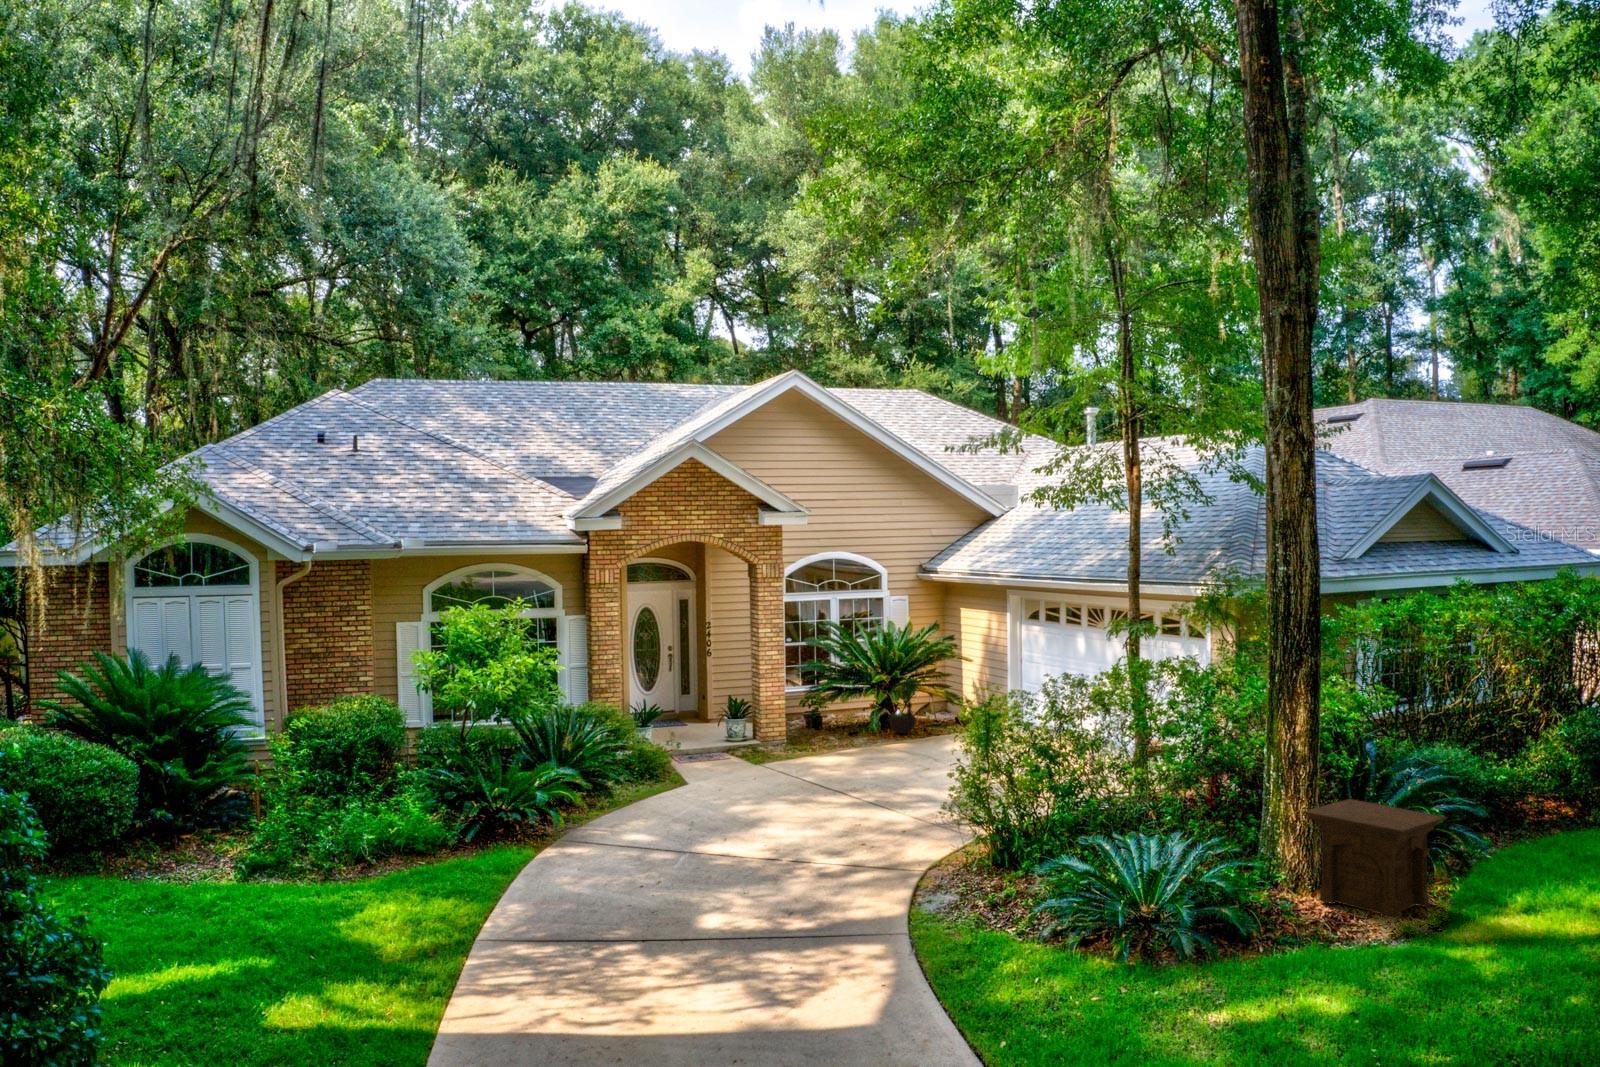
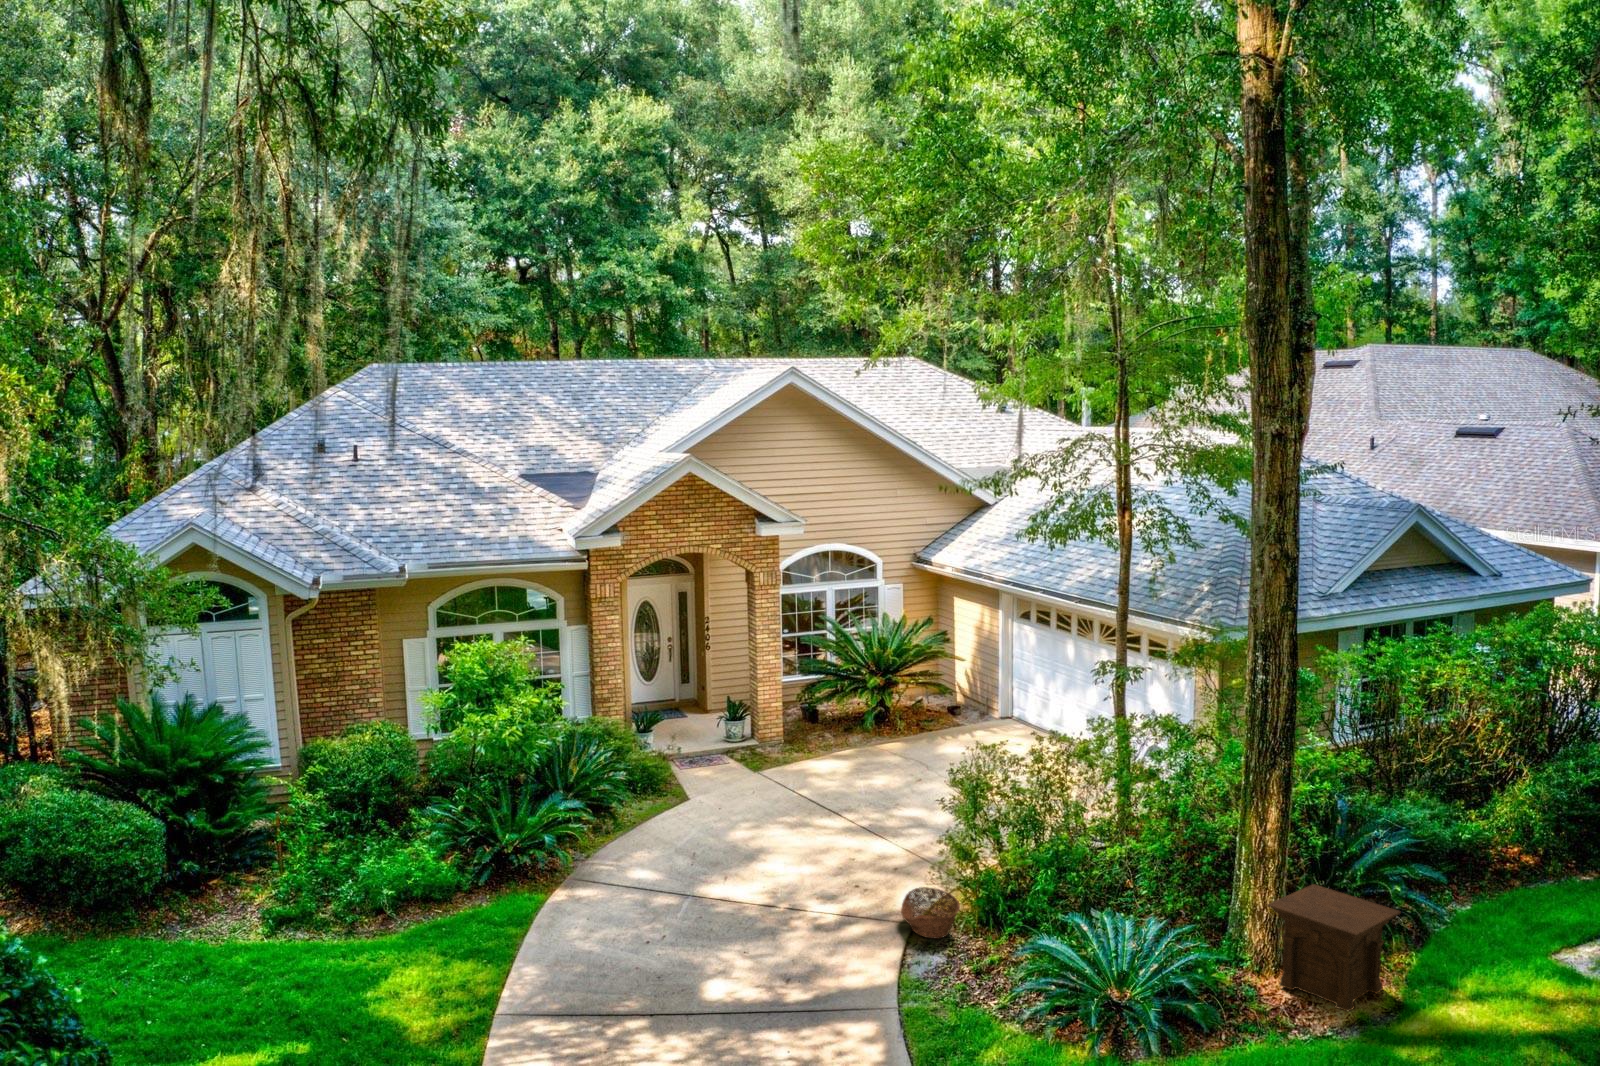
potted tree: present [889,676,922,734] -> none [887,673,922,732]
basket: none [909,837,972,884] -> present [901,887,960,939]

